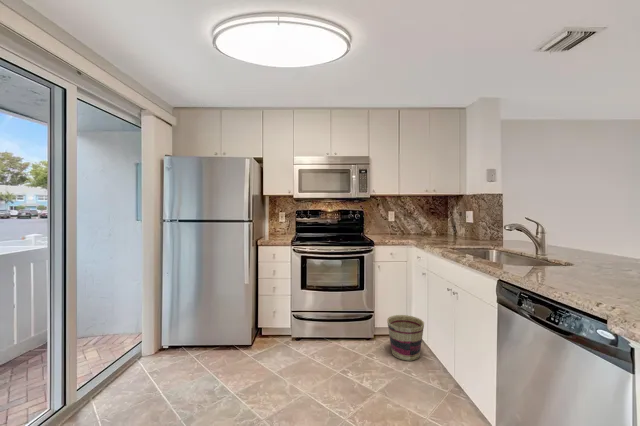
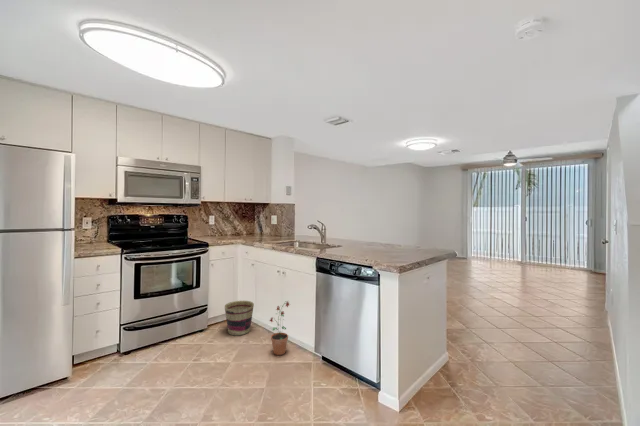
potted plant: none [426,335,462,413] -> present [270,301,289,355]

